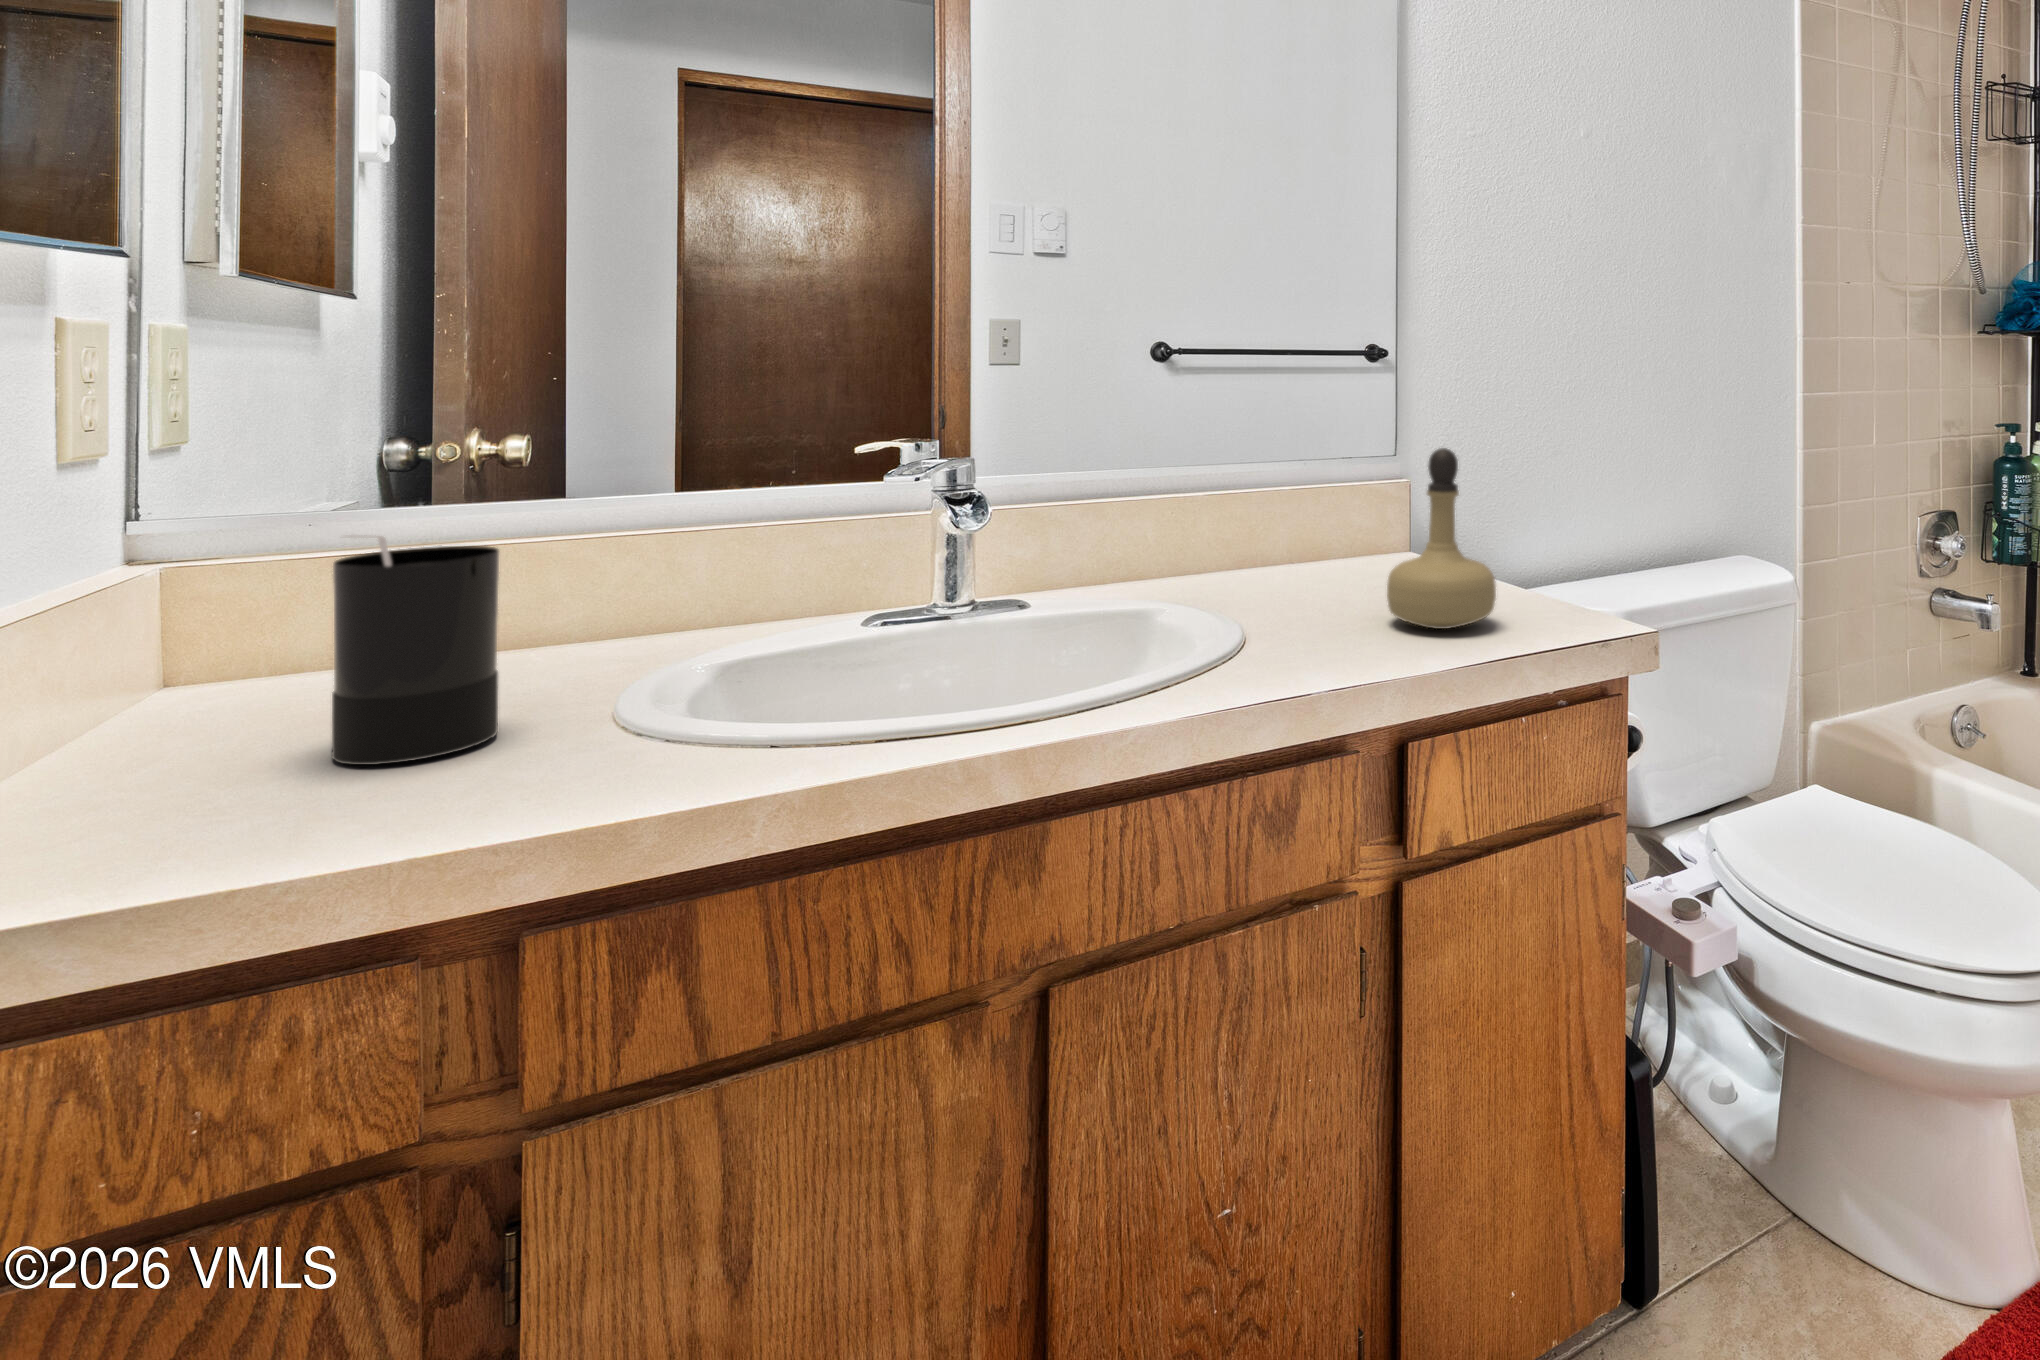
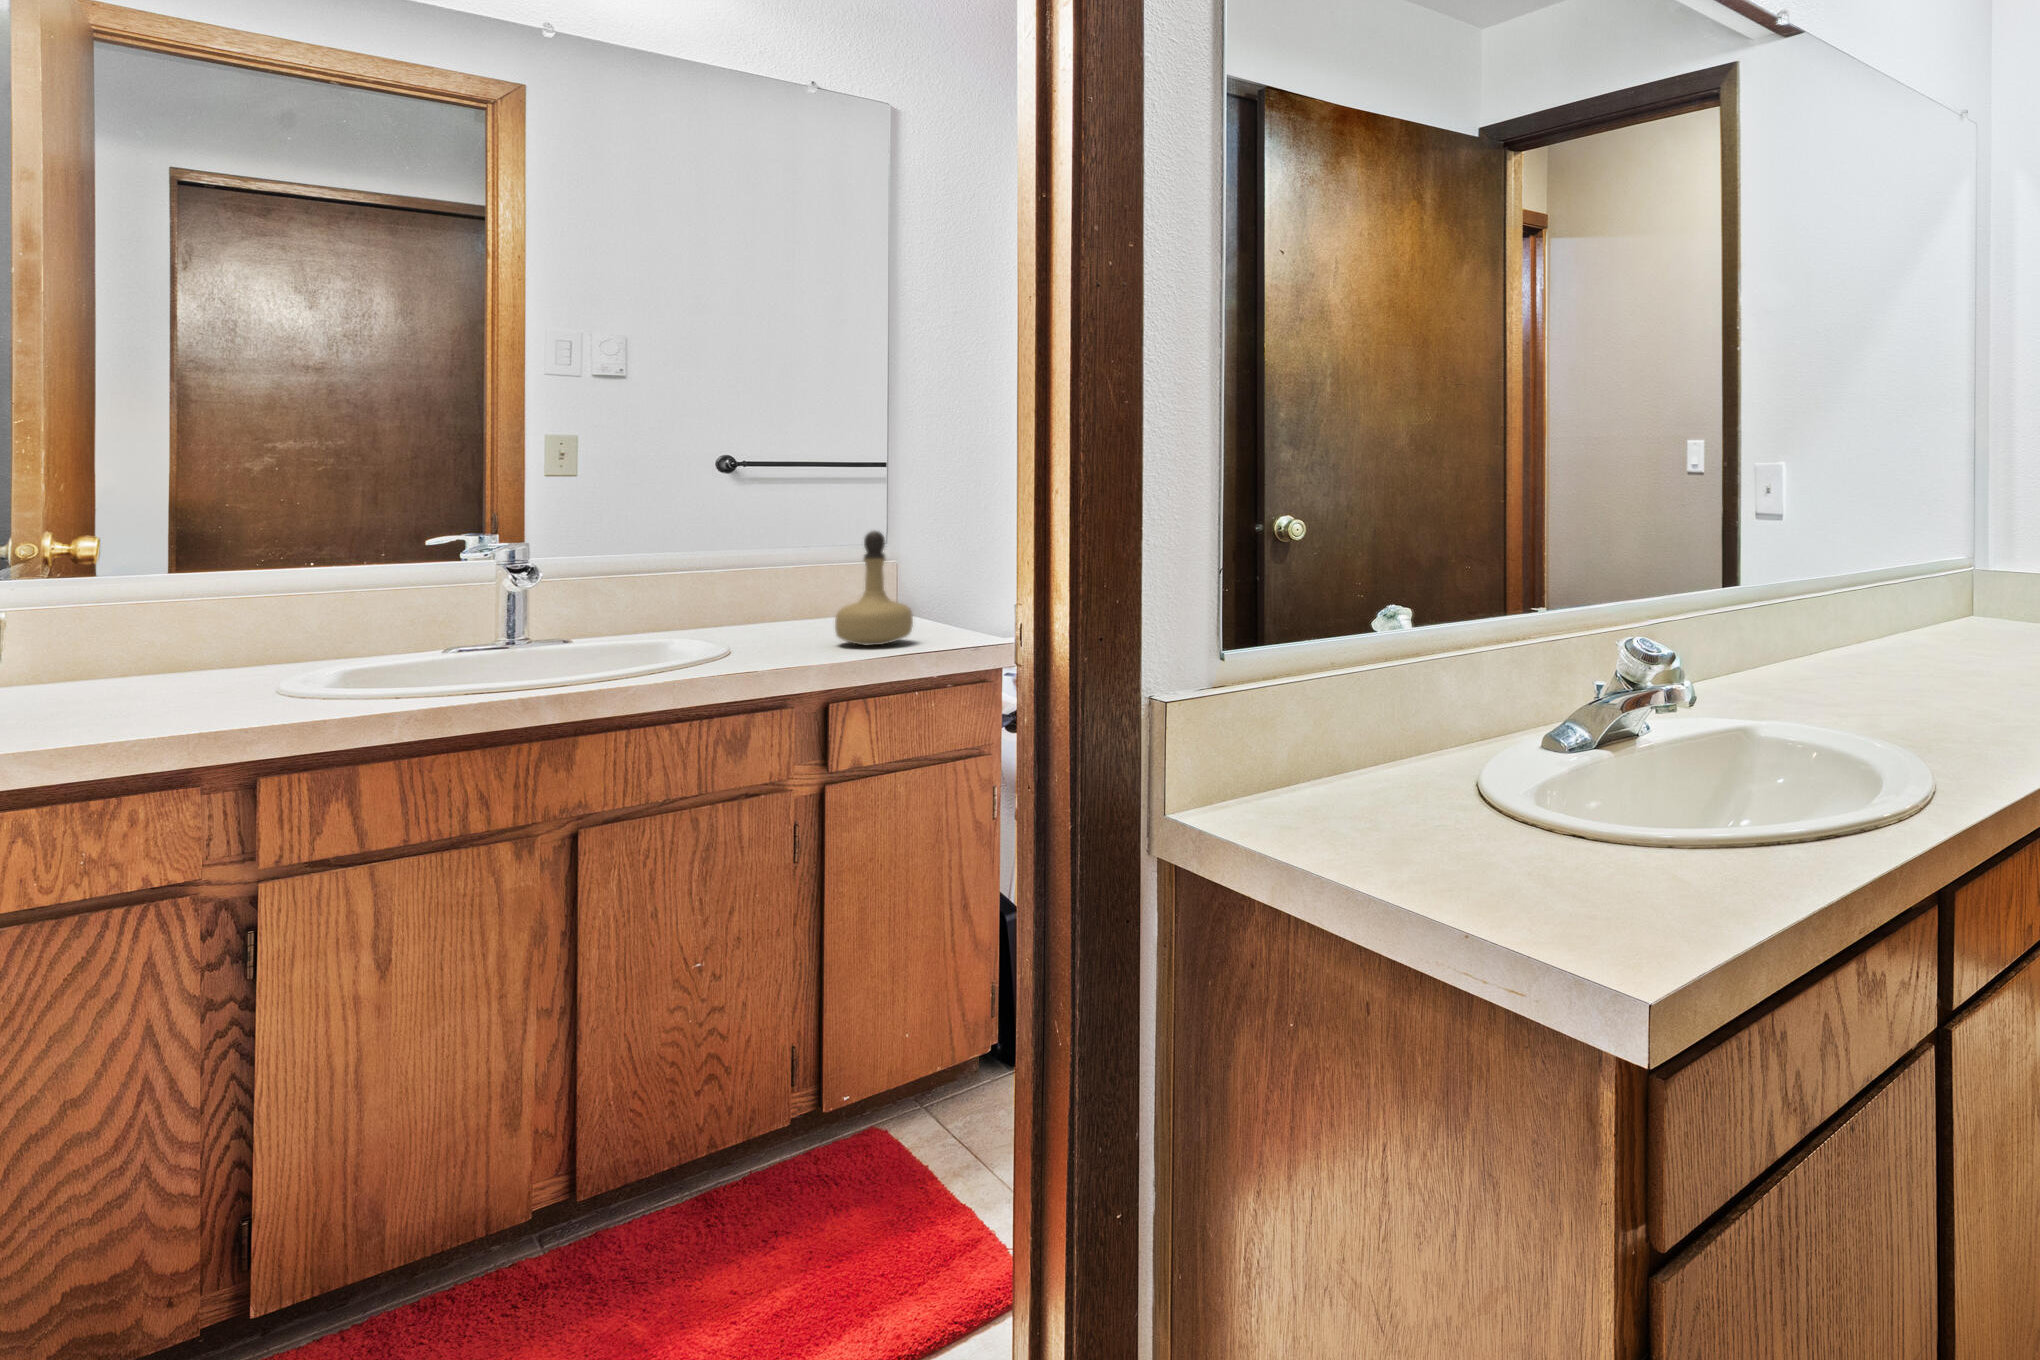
candle: present [332,536,499,765] -> none [101,582,208,708]

